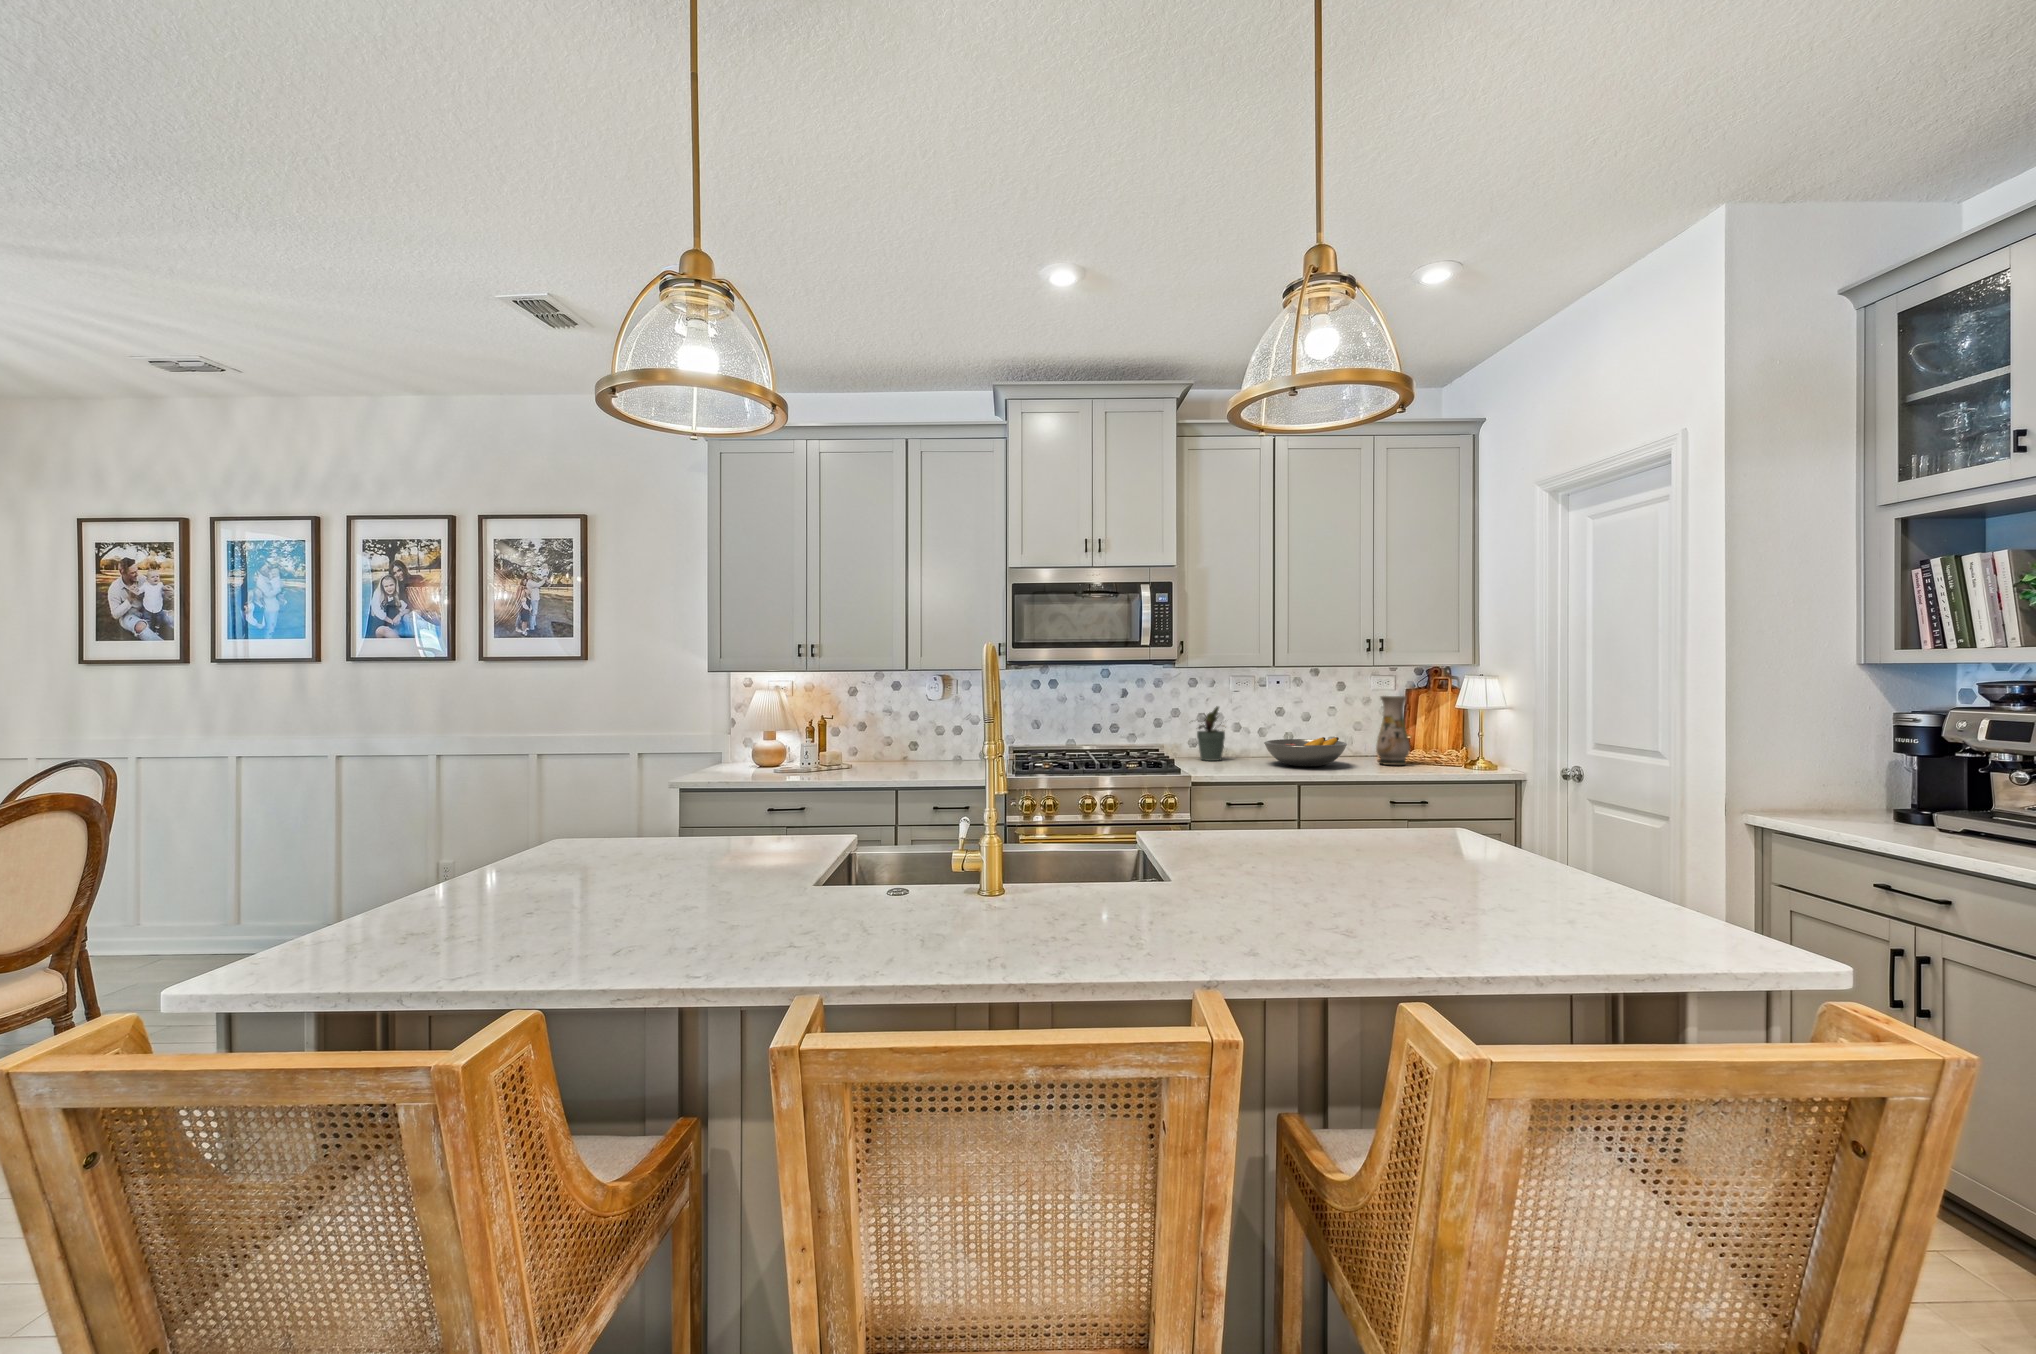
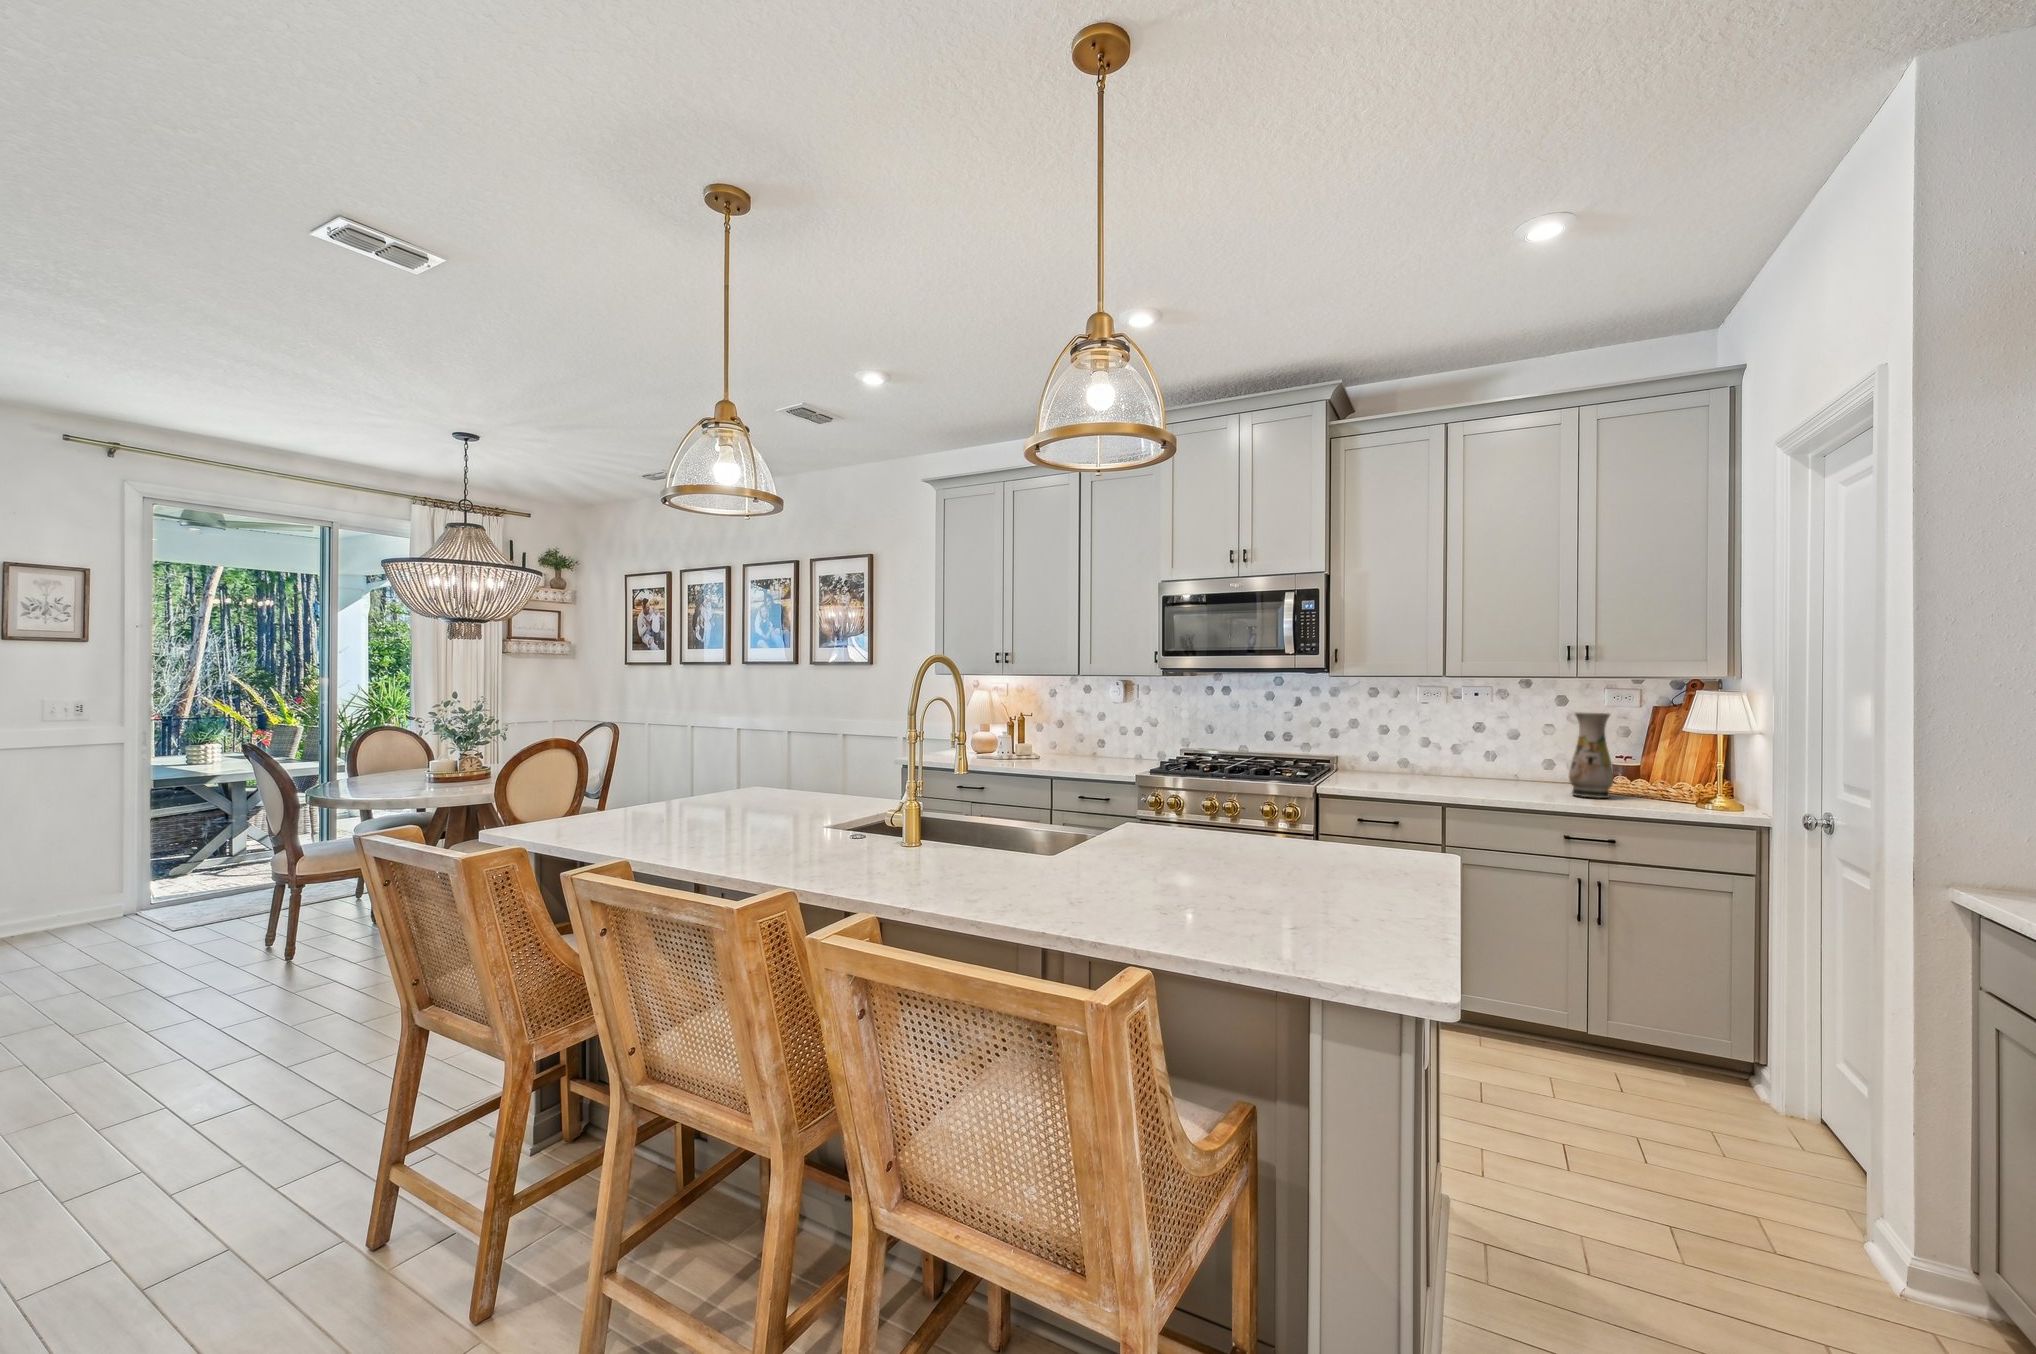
potted plant: present [1197,706,1225,761] -> none [1352,718,1398,777]
fruit bowl: present [1264,737,1347,767] -> none [1421,758,1523,790]

